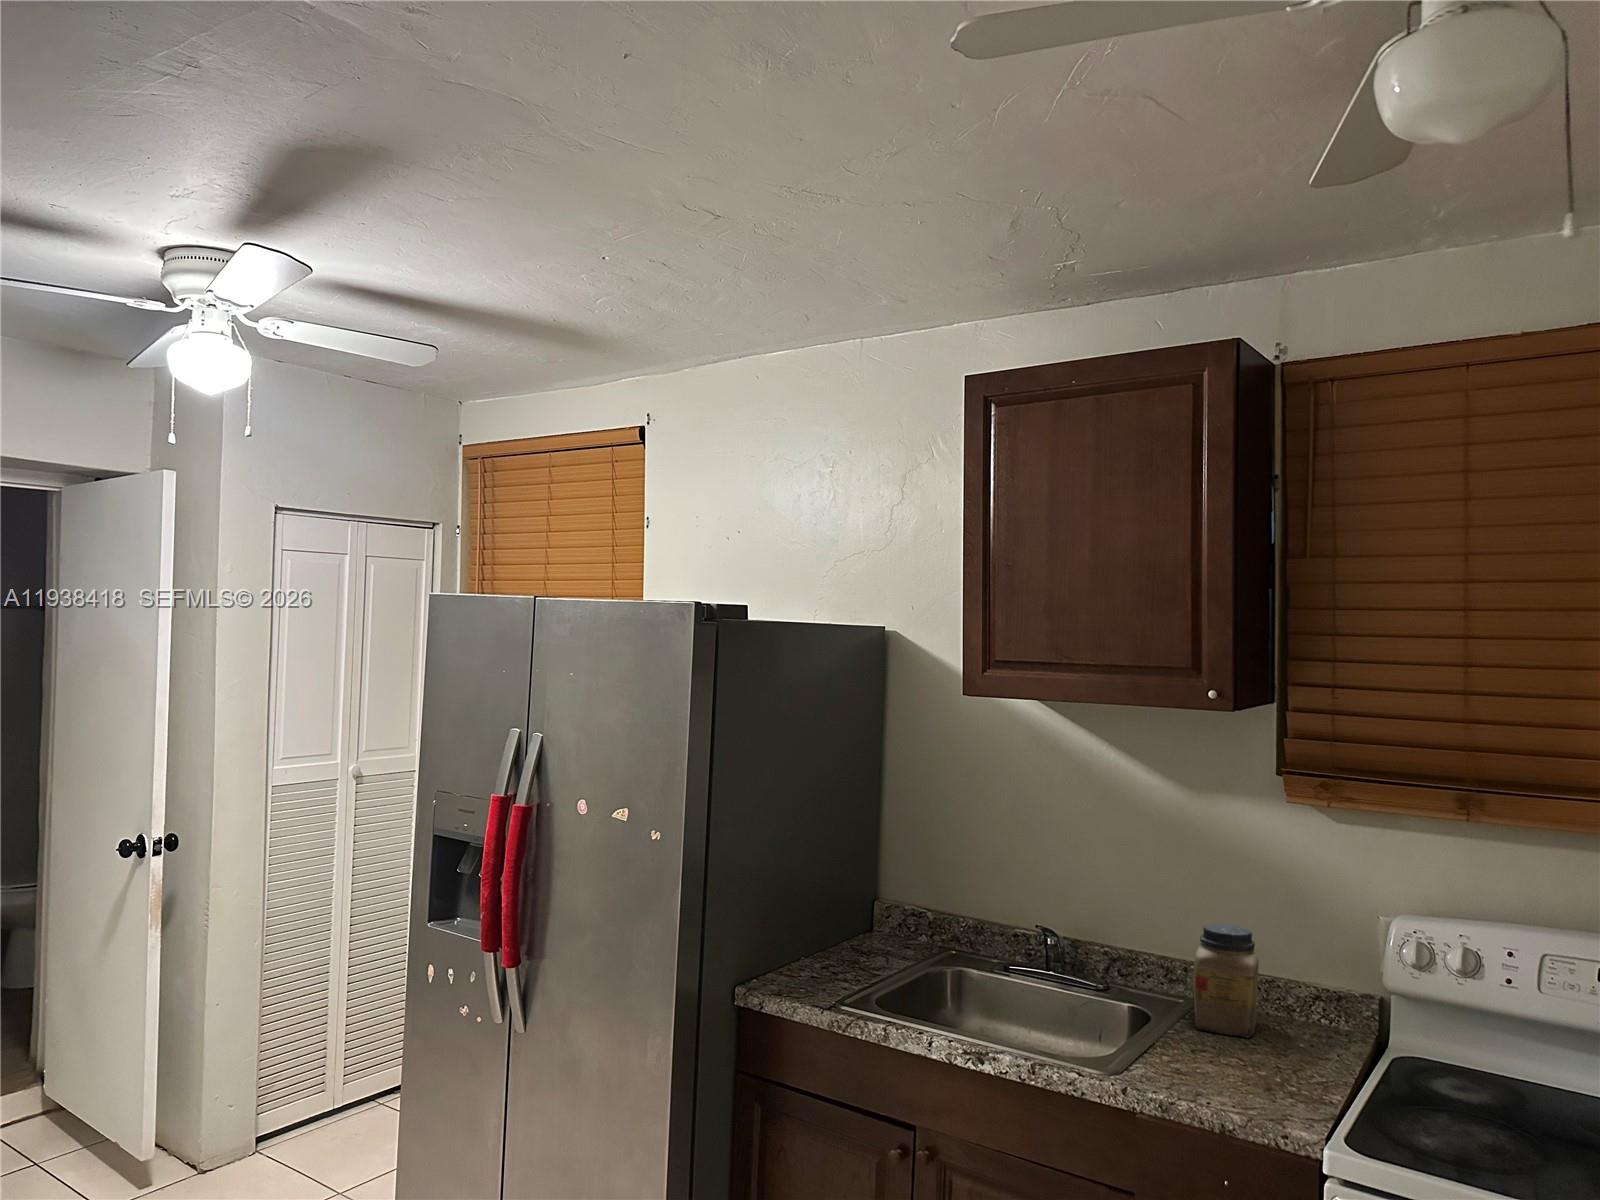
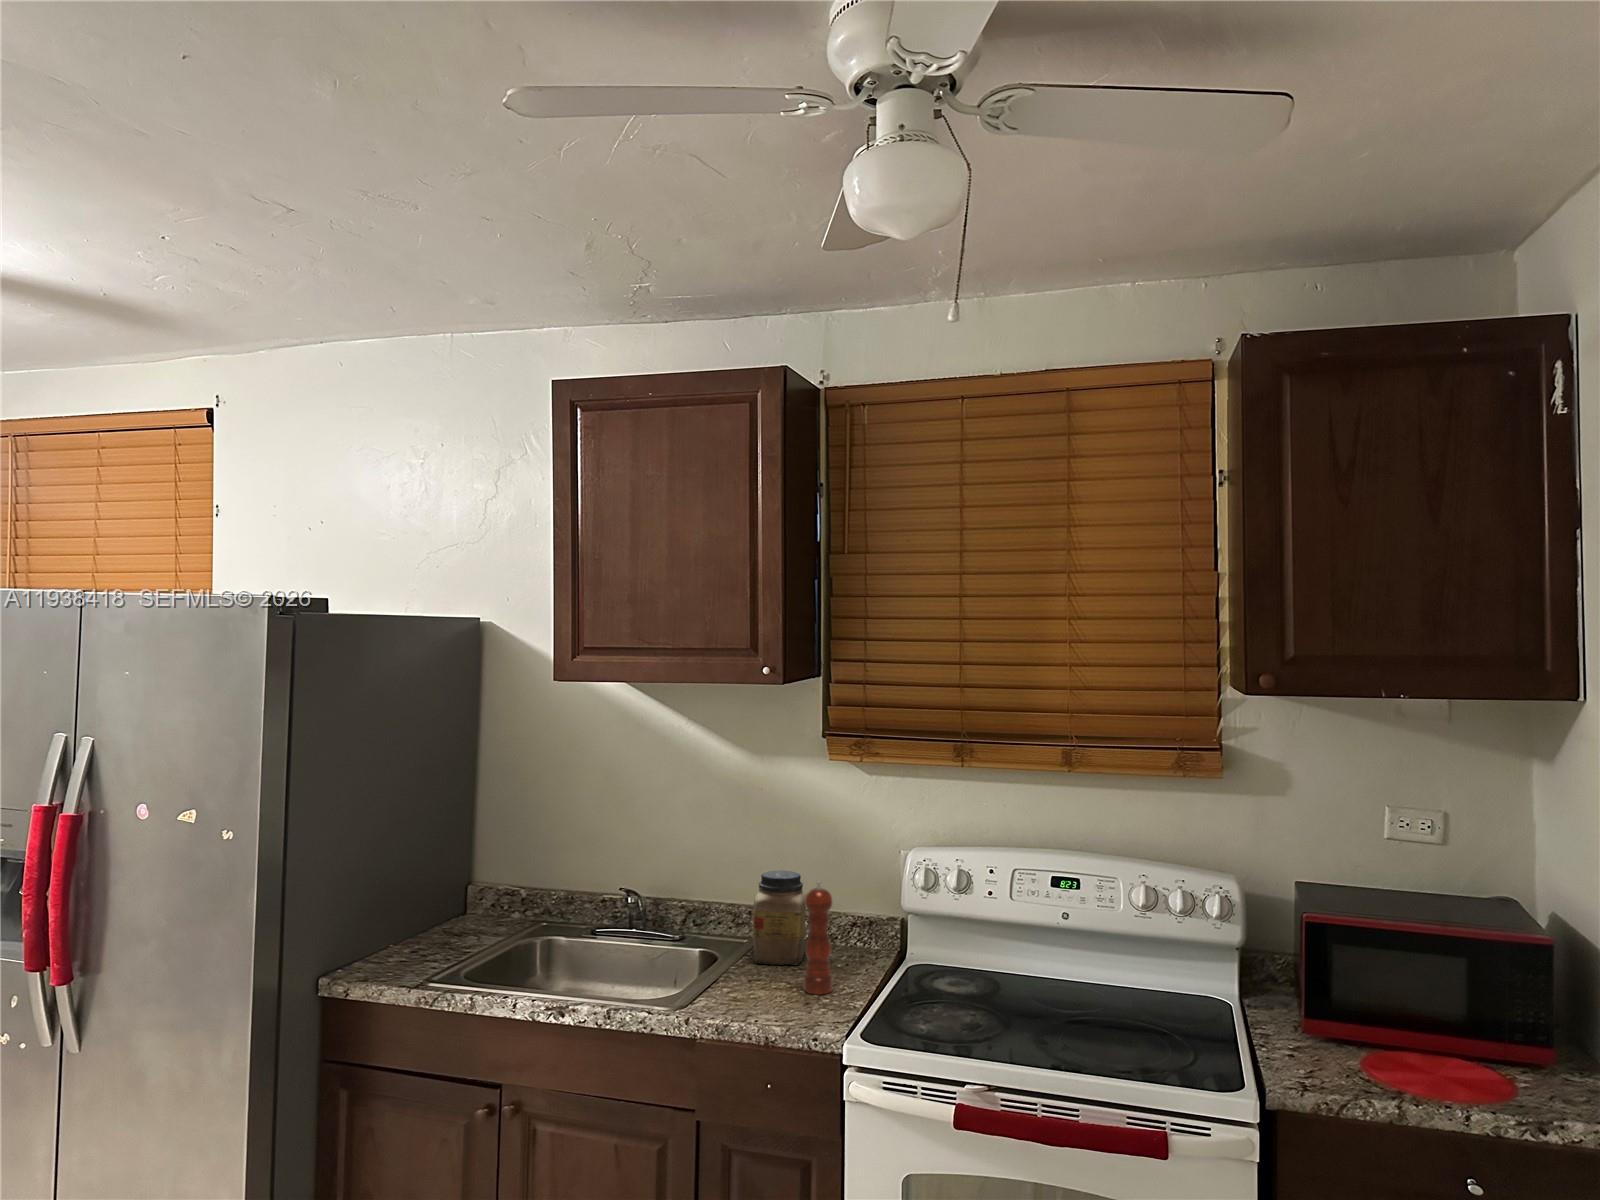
pepper mill: none [1262,944,1299,1080] -> present [804,881,832,995]

